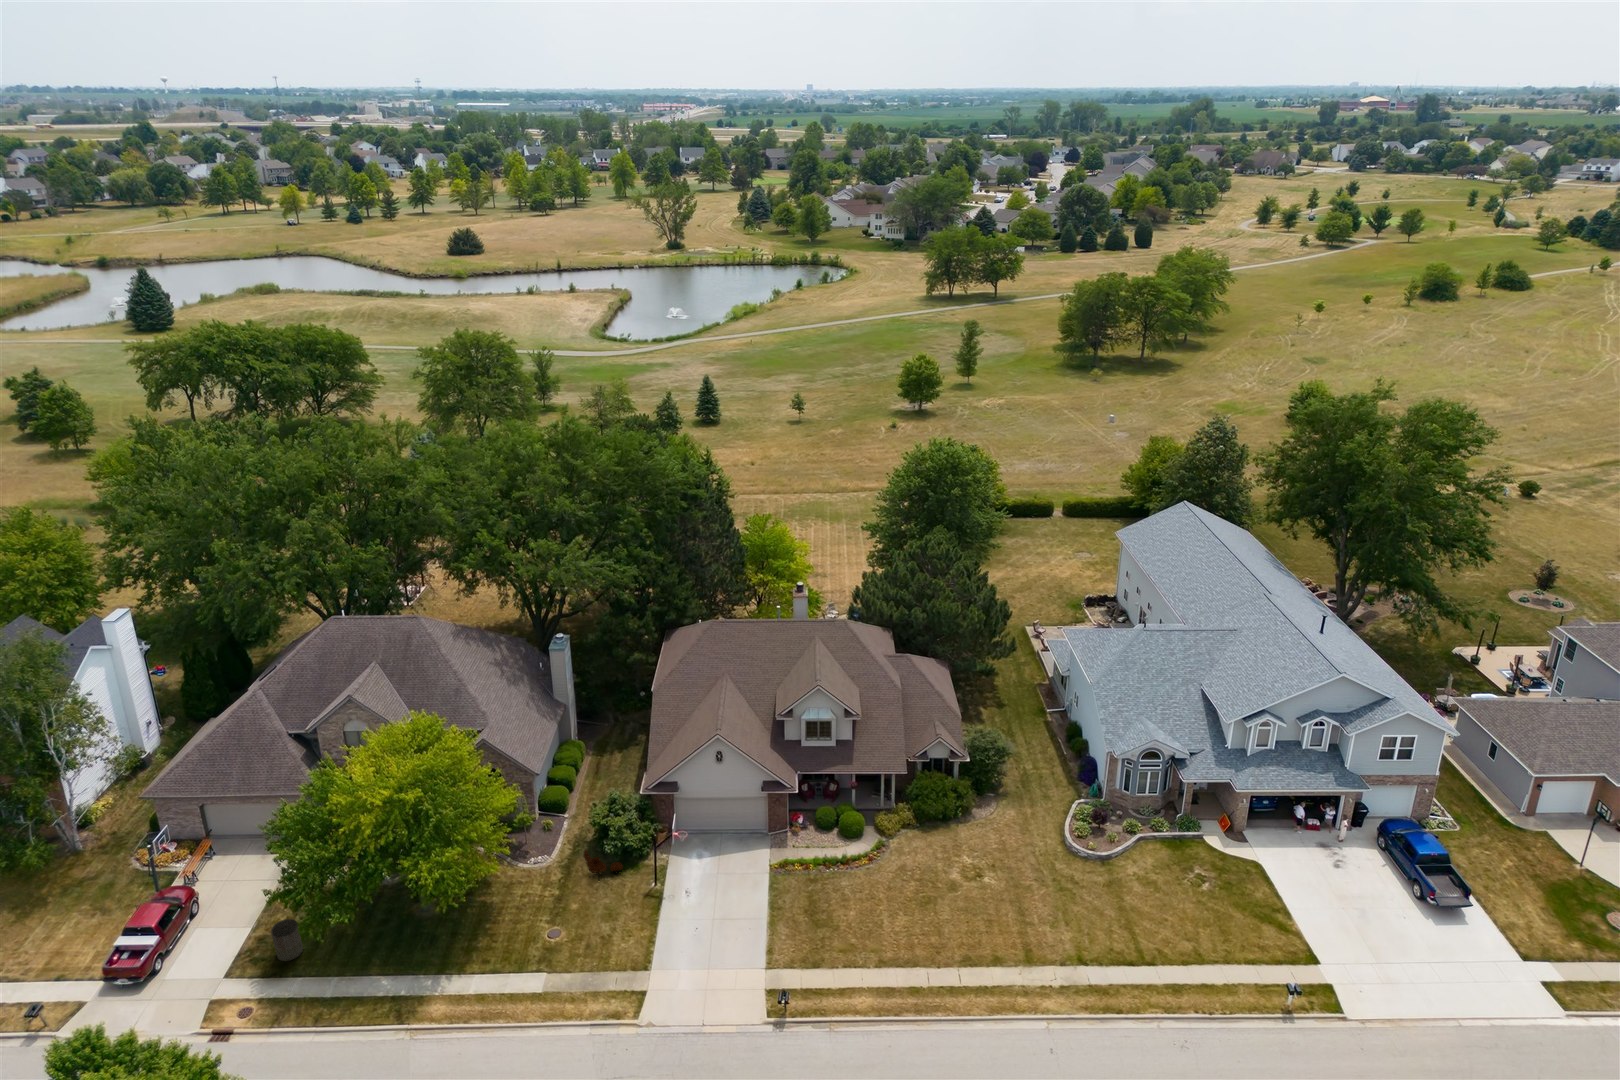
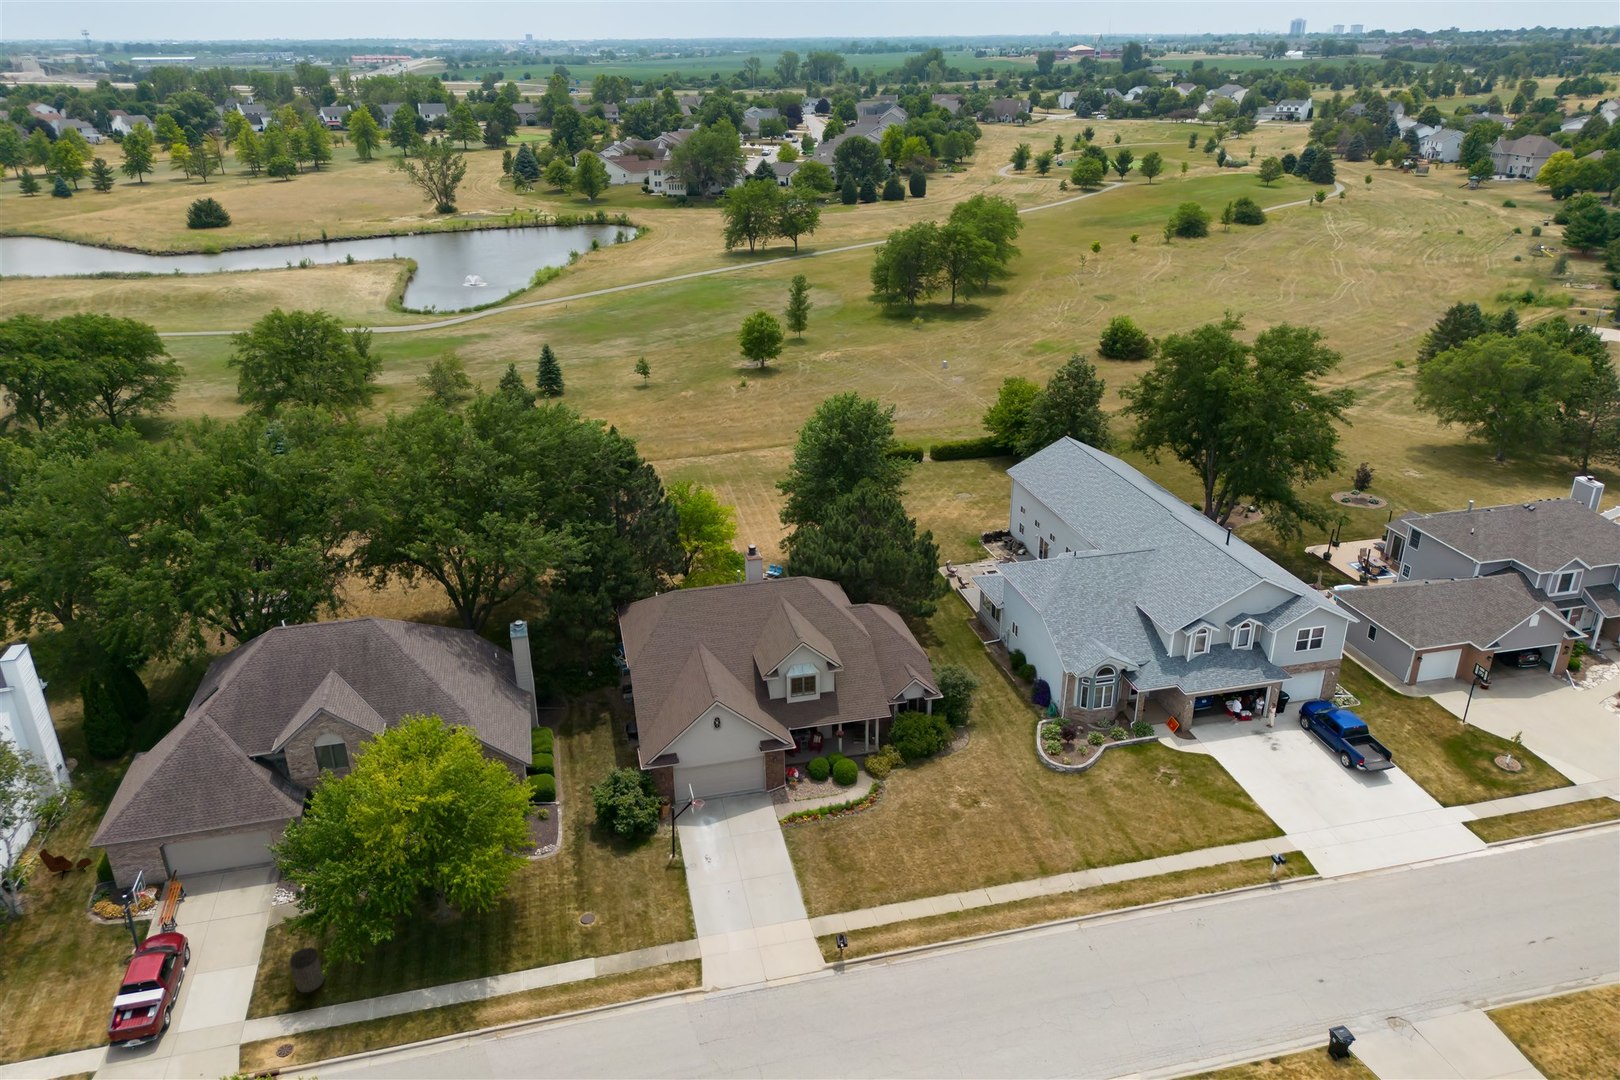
lounge chair: present [584,850,623,876] -> present [40,849,92,879]

